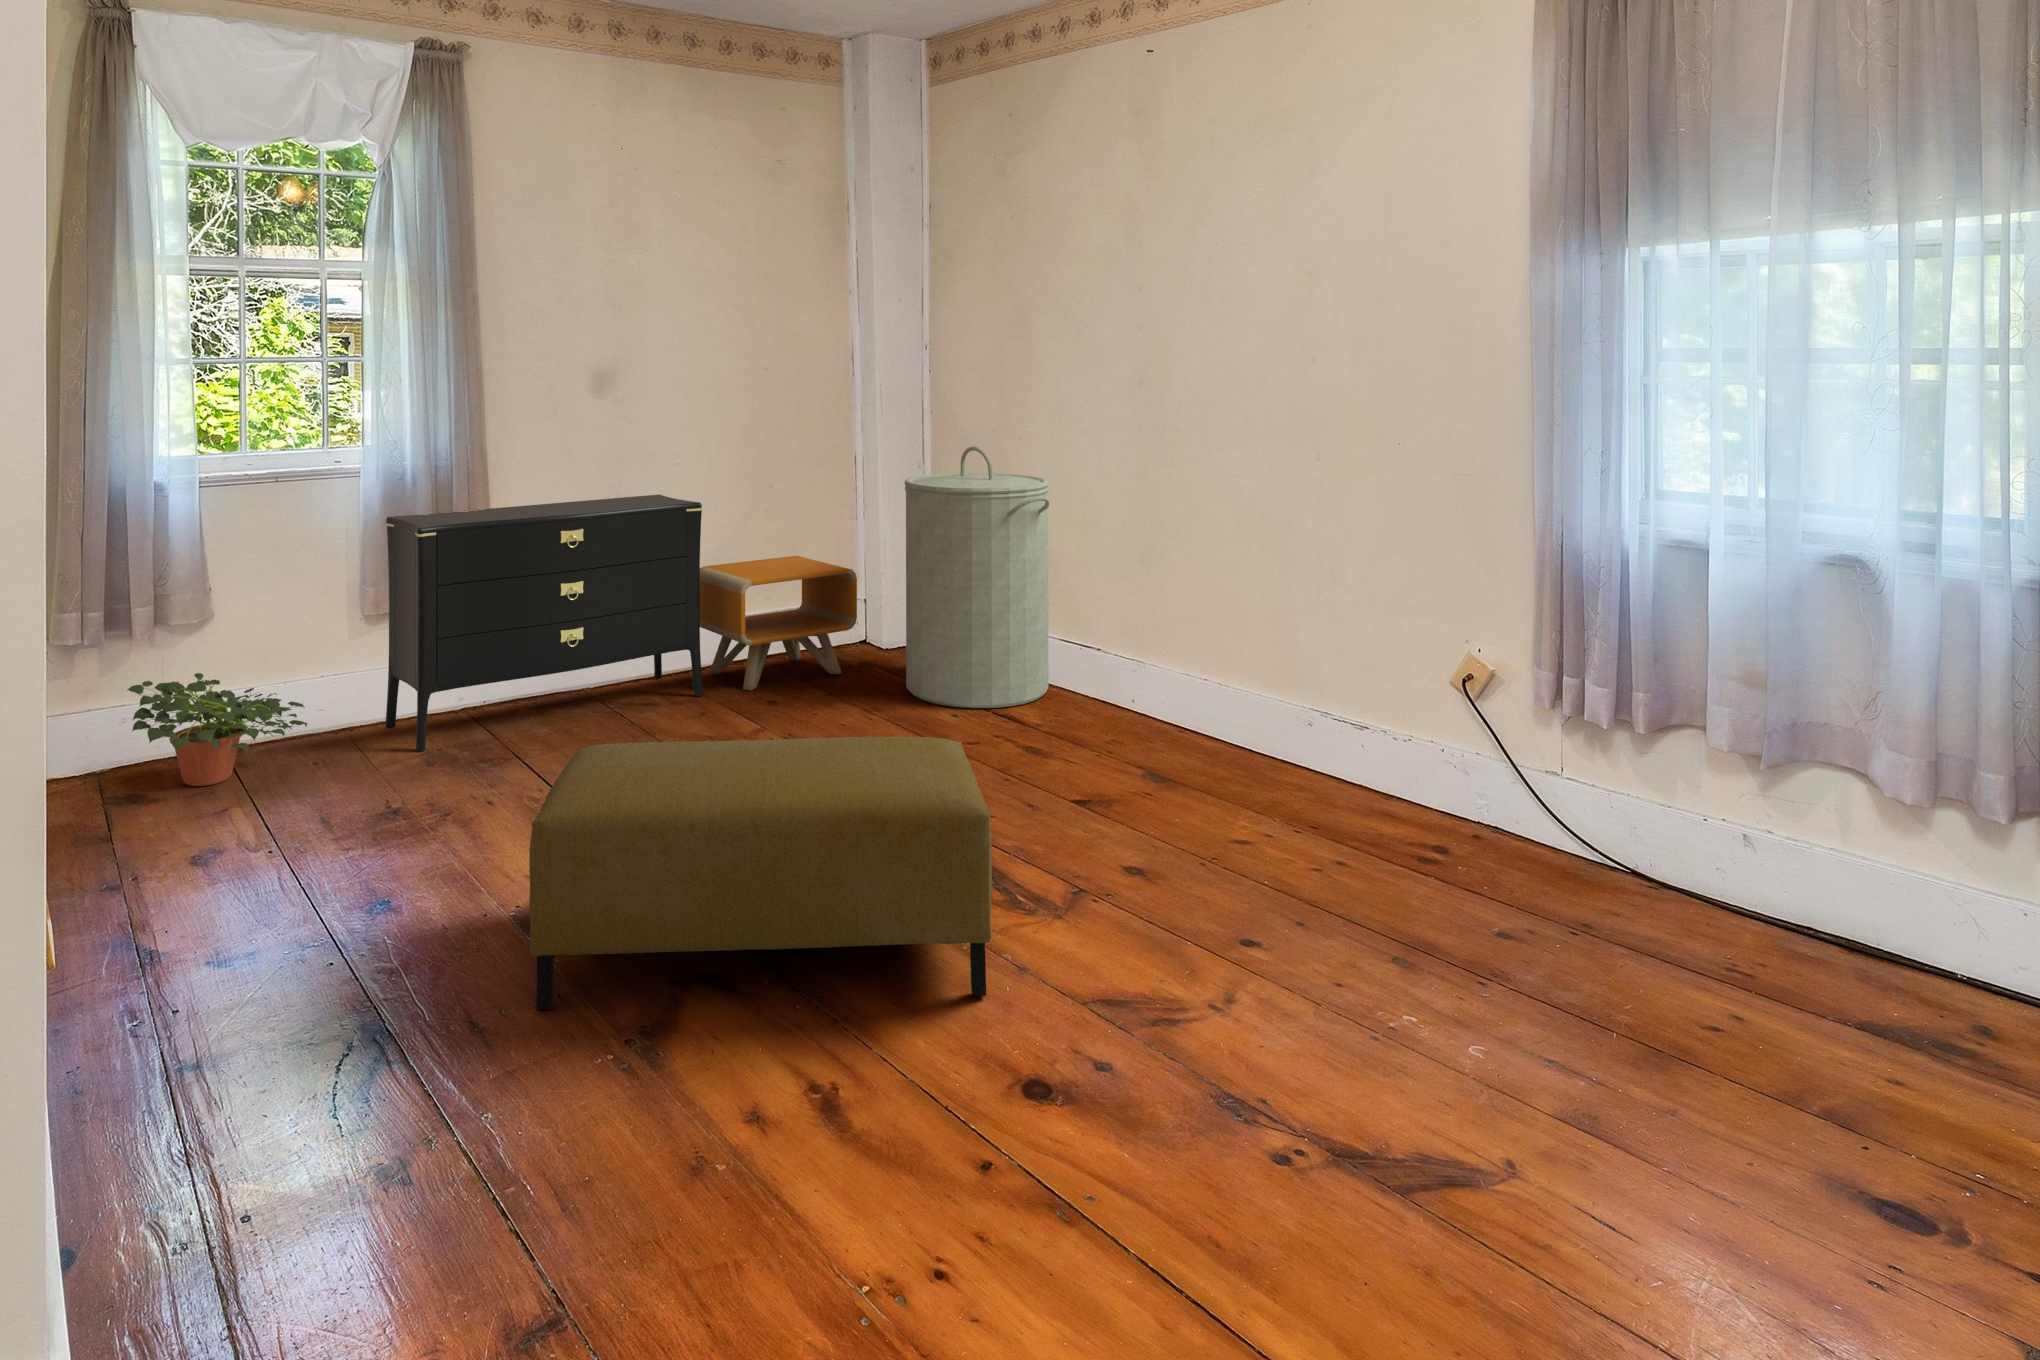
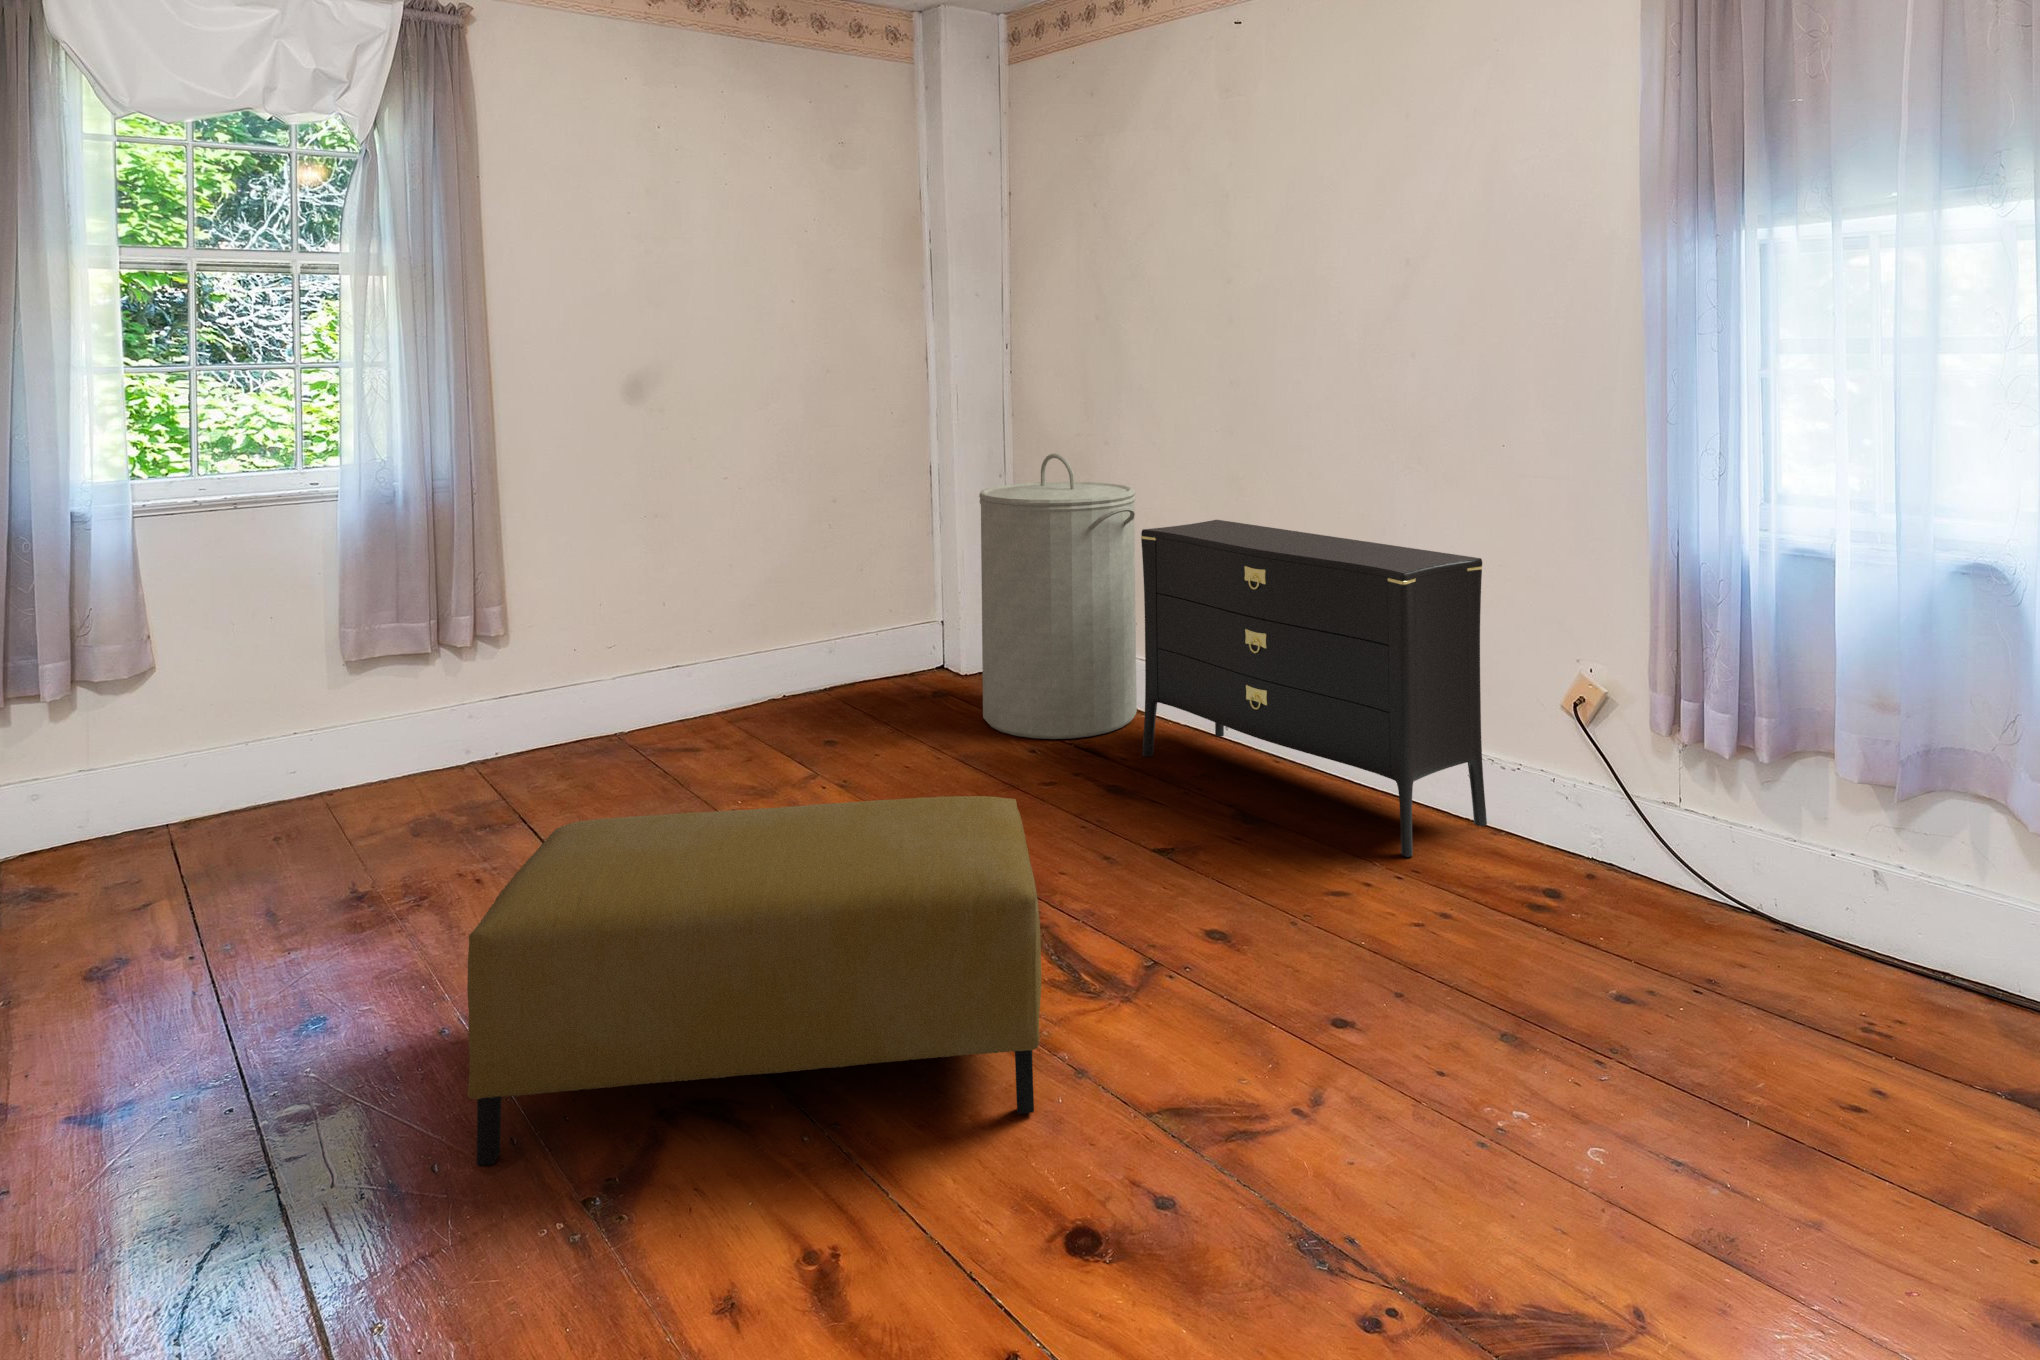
dresser: present [385,495,703,752] -> present [1141,520,1487,857]
nightstand: present [700,556,857,690] -> none [749,575,931,726]
potted plant: present [127,673,307,786] -> none [40,735,275,872]

